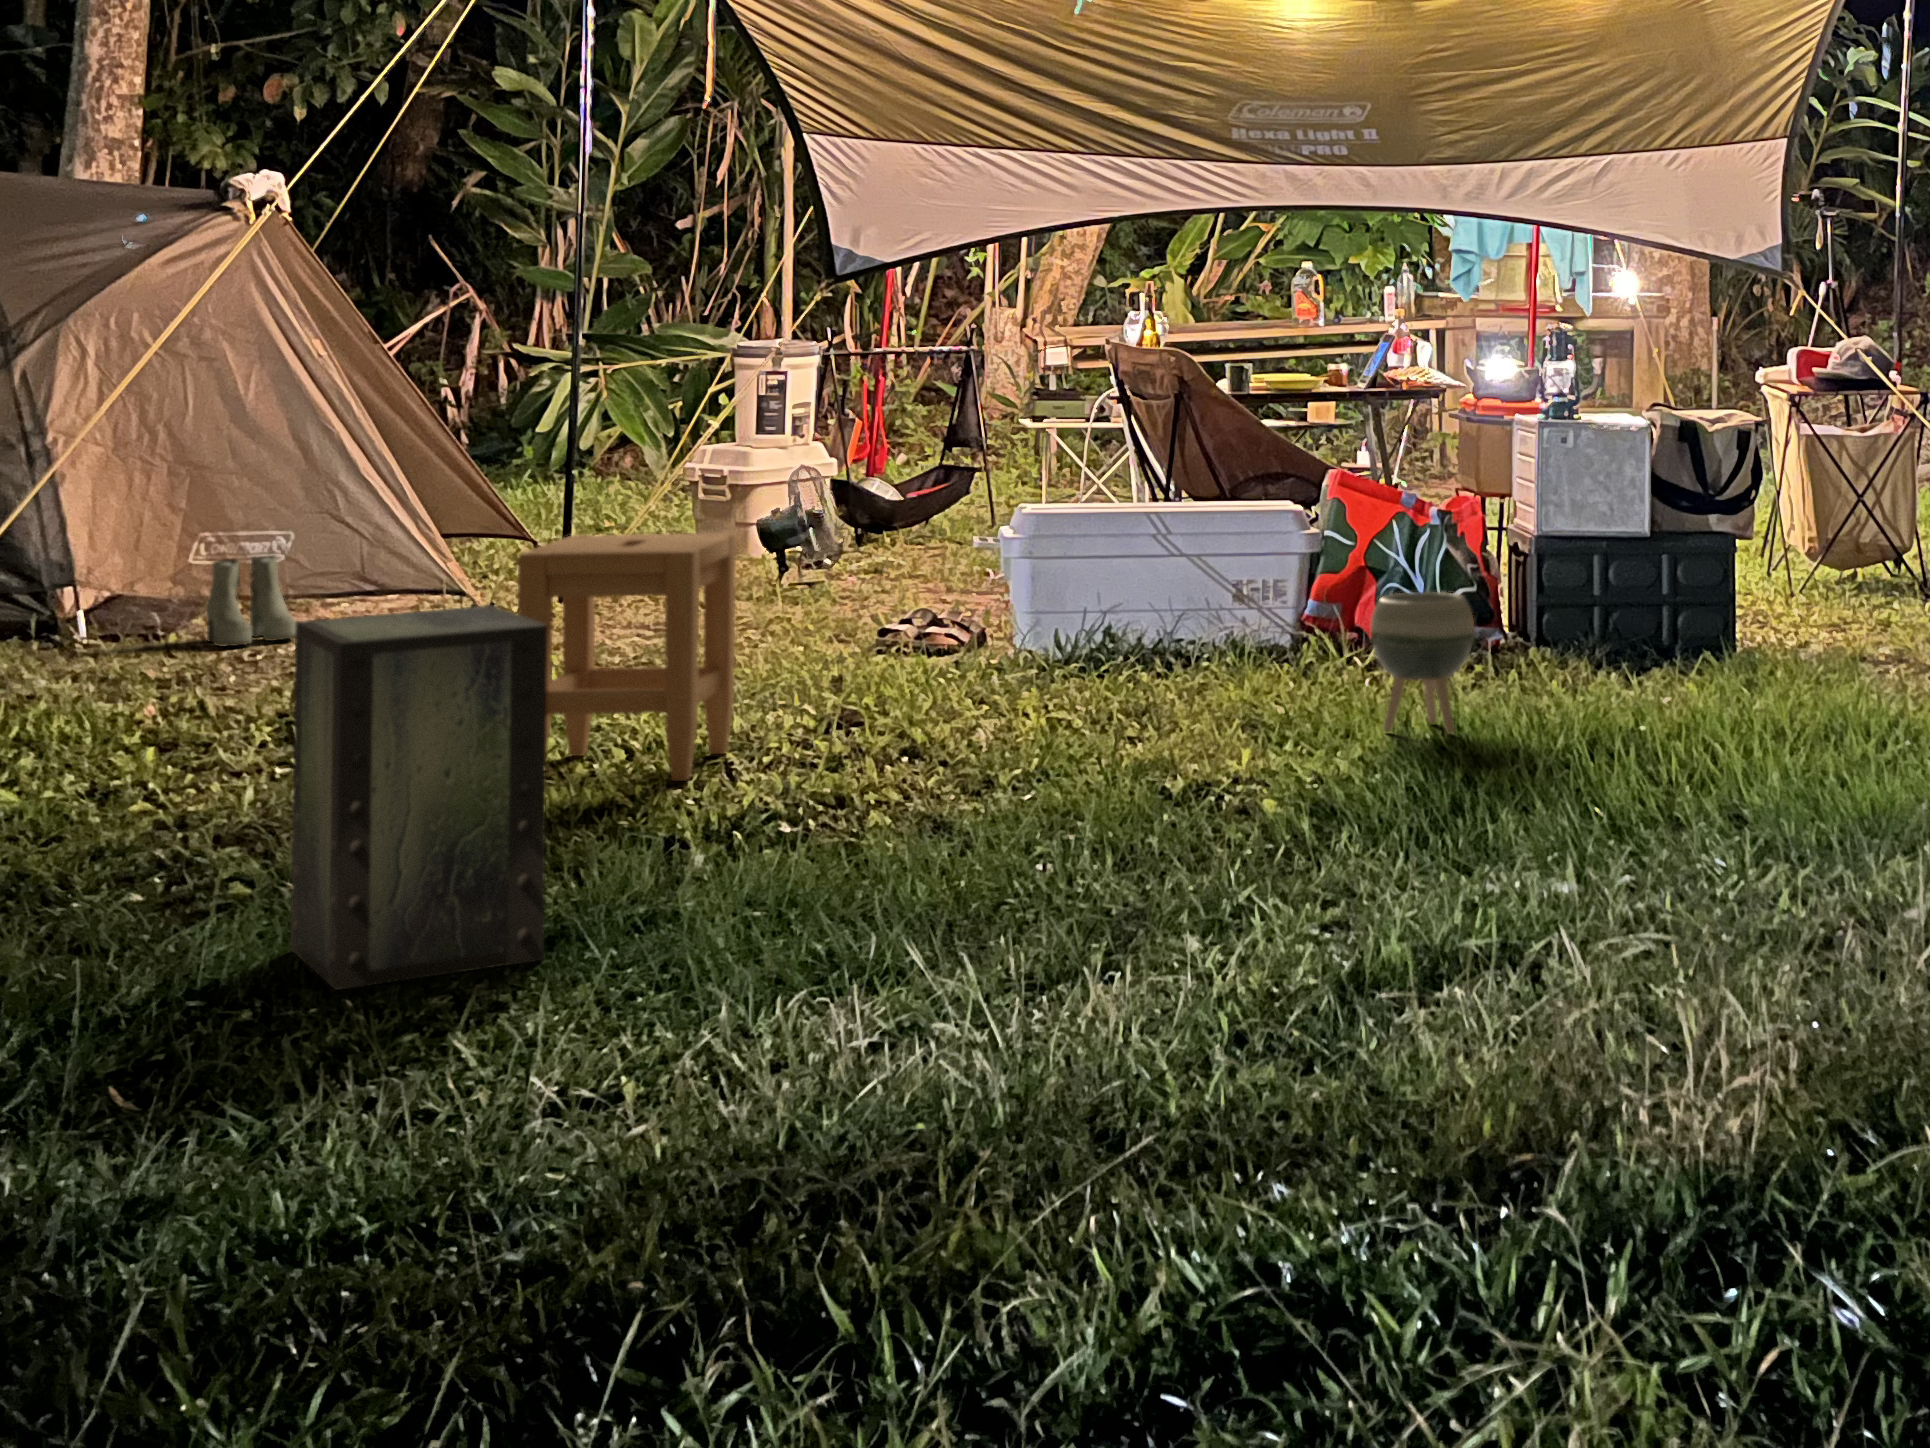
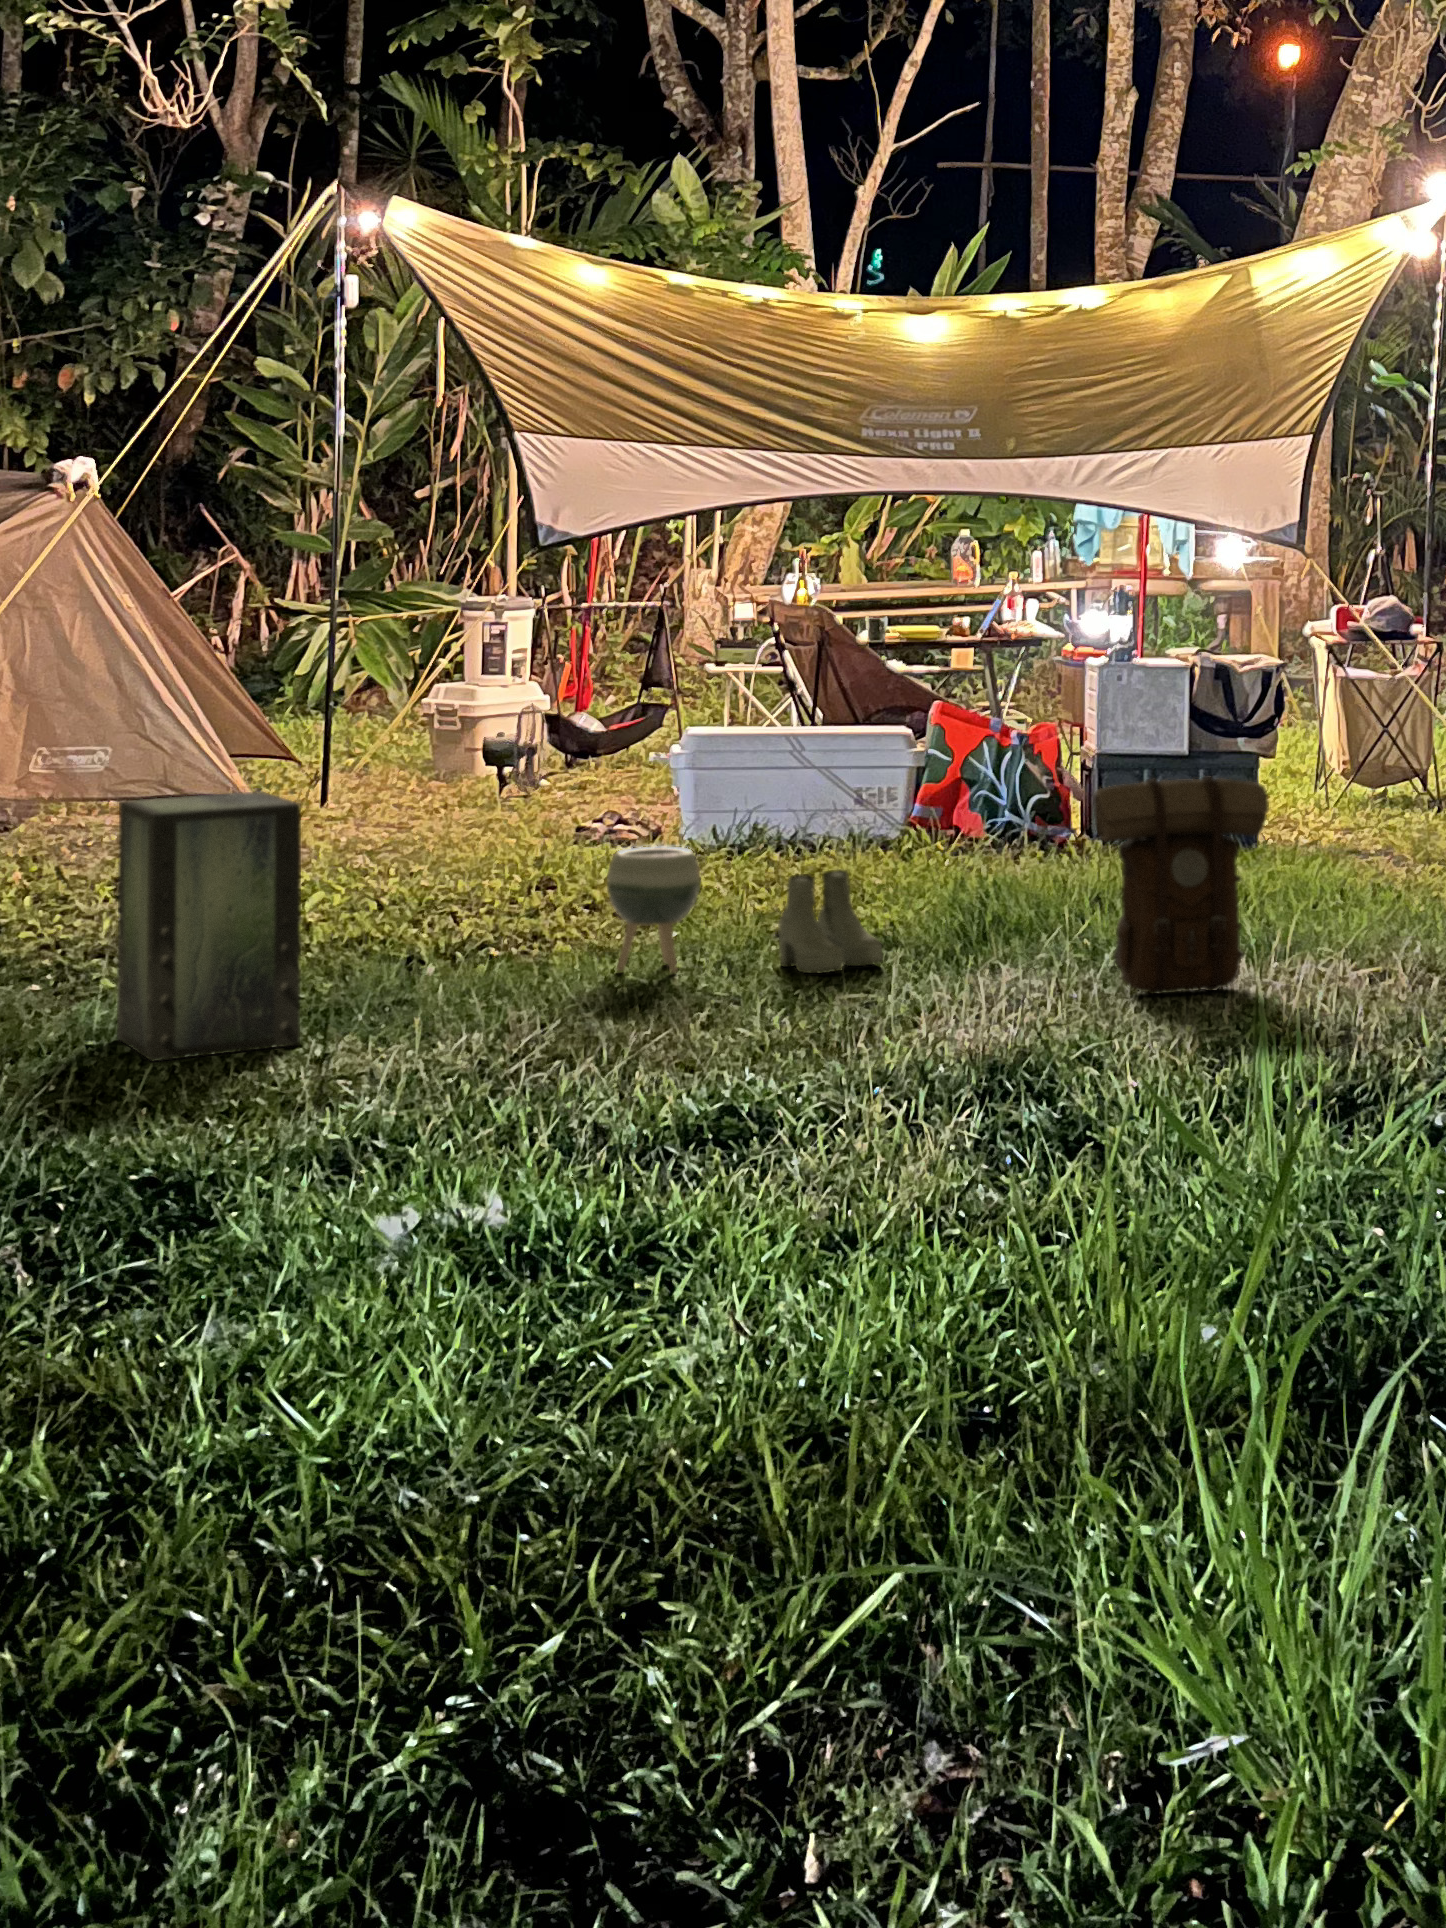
stool: present [518,533,736,781] -> none [280,747,449,937]
boots: present [206,555,295,647] -> present [778,869,883,973]
backpack: none [1611,577,1846,871] -> present [1093,776,1269,994]
planter: present [1371,592,1474,733] -> present [607,847,701,973]

